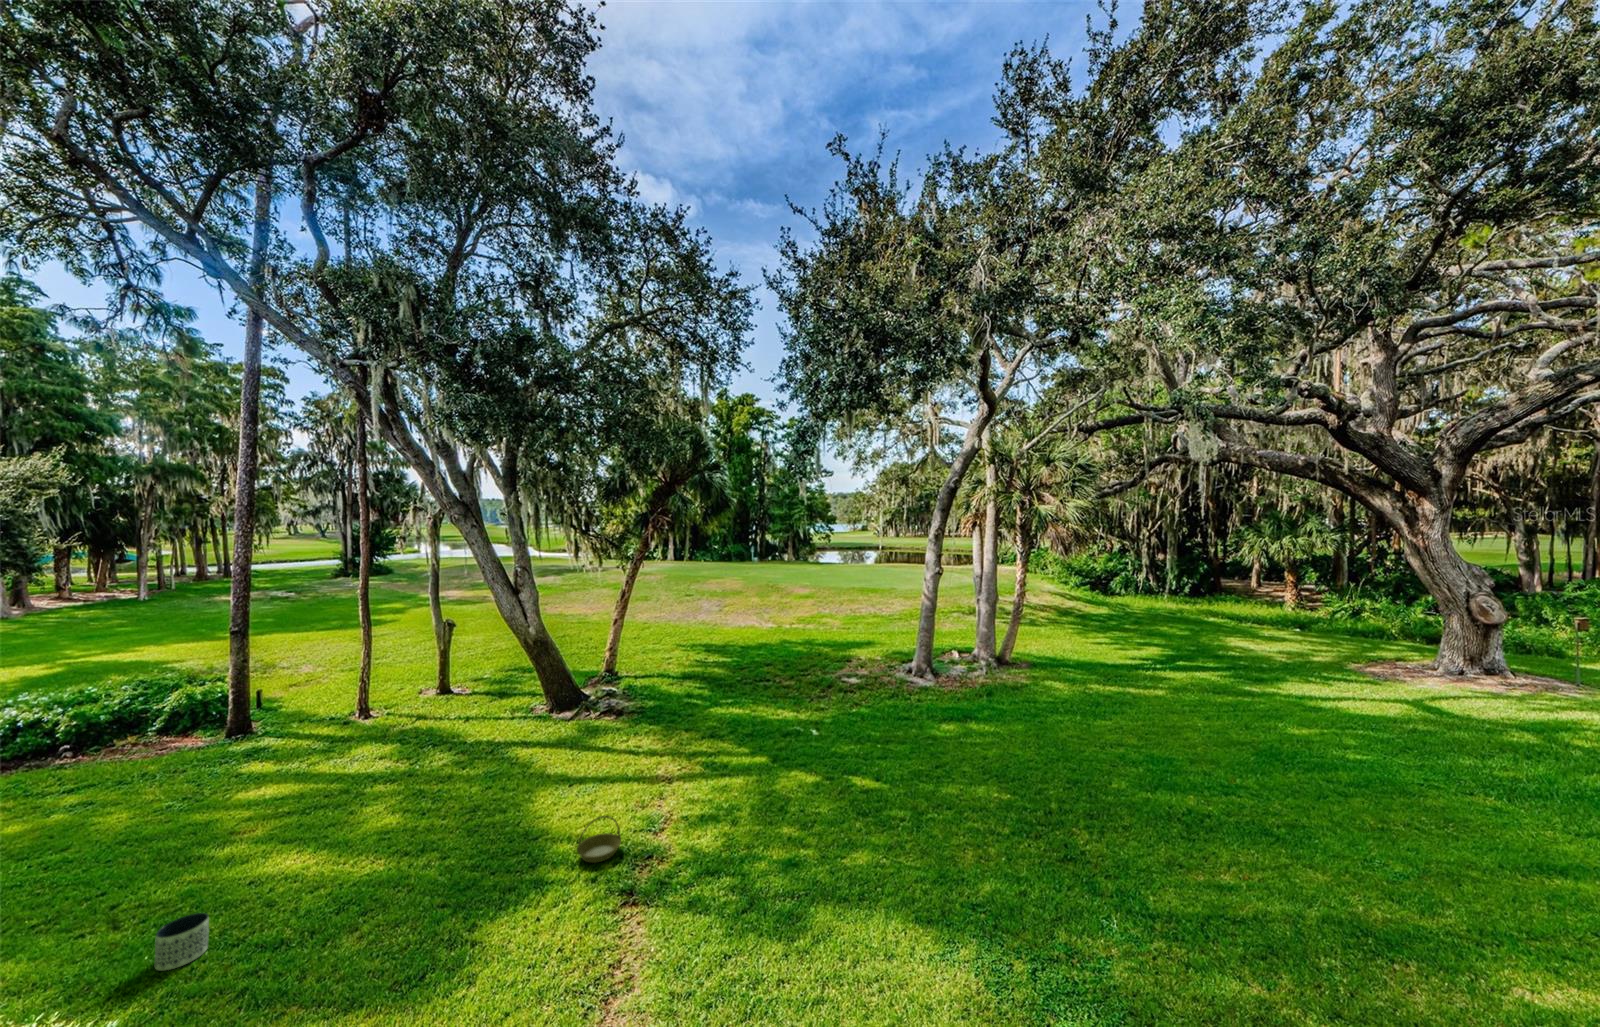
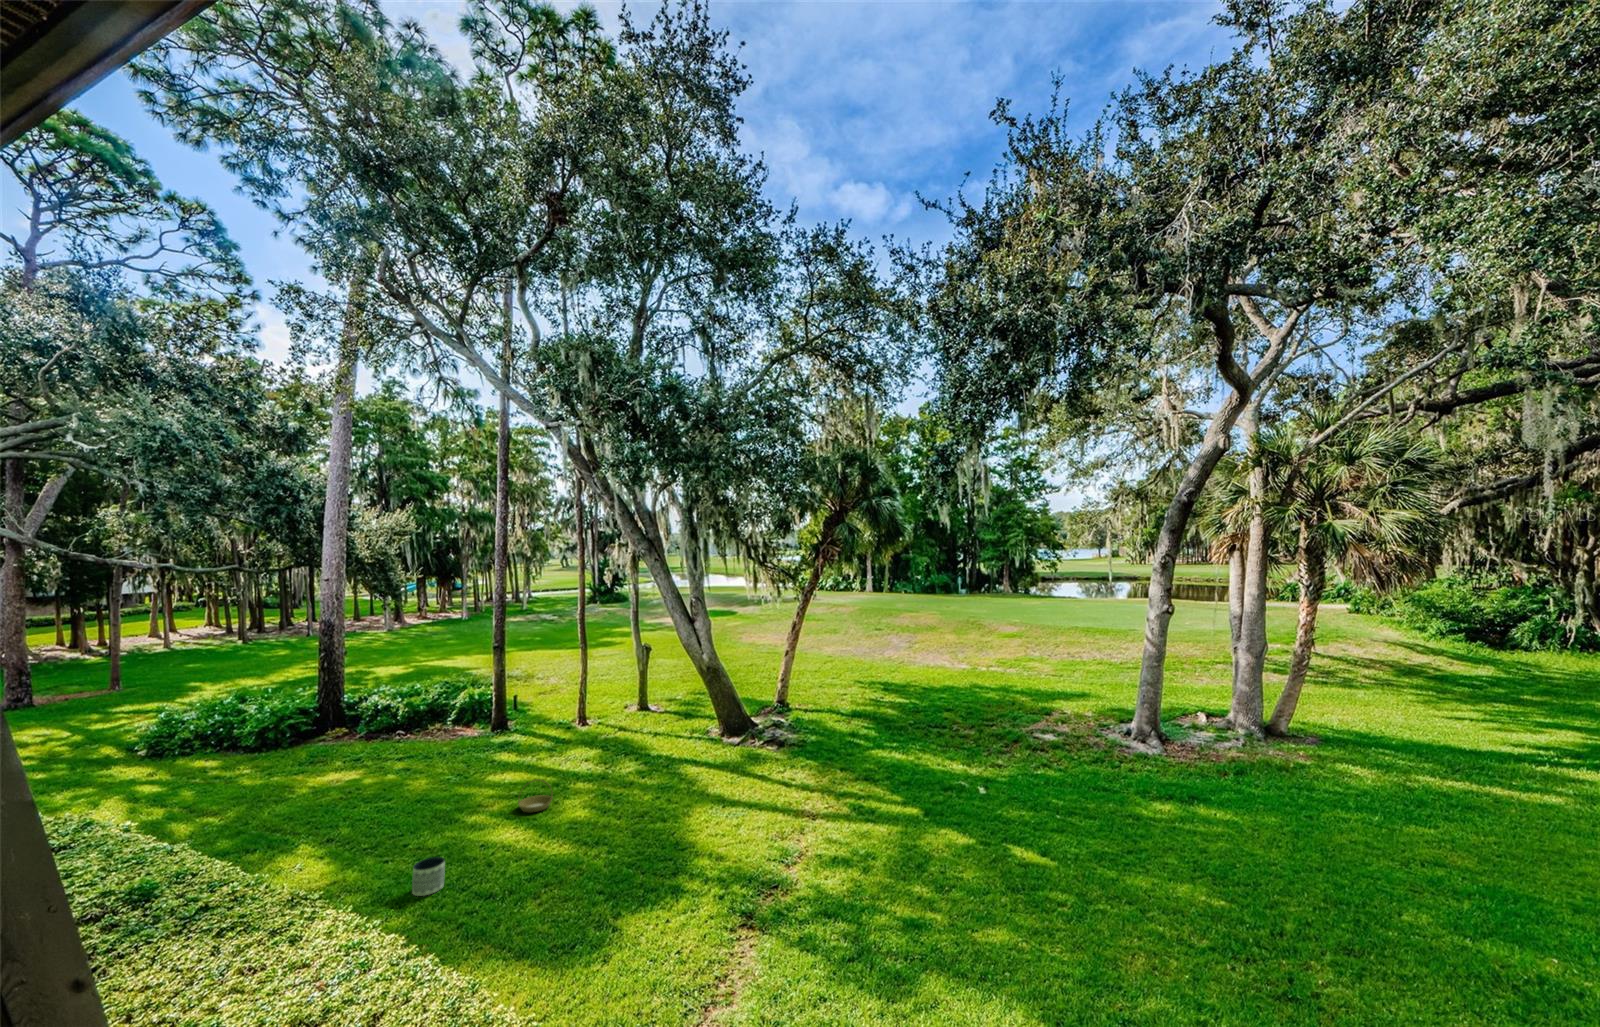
basket: present [577,816,621,863] -> present [518,780,553,812]

